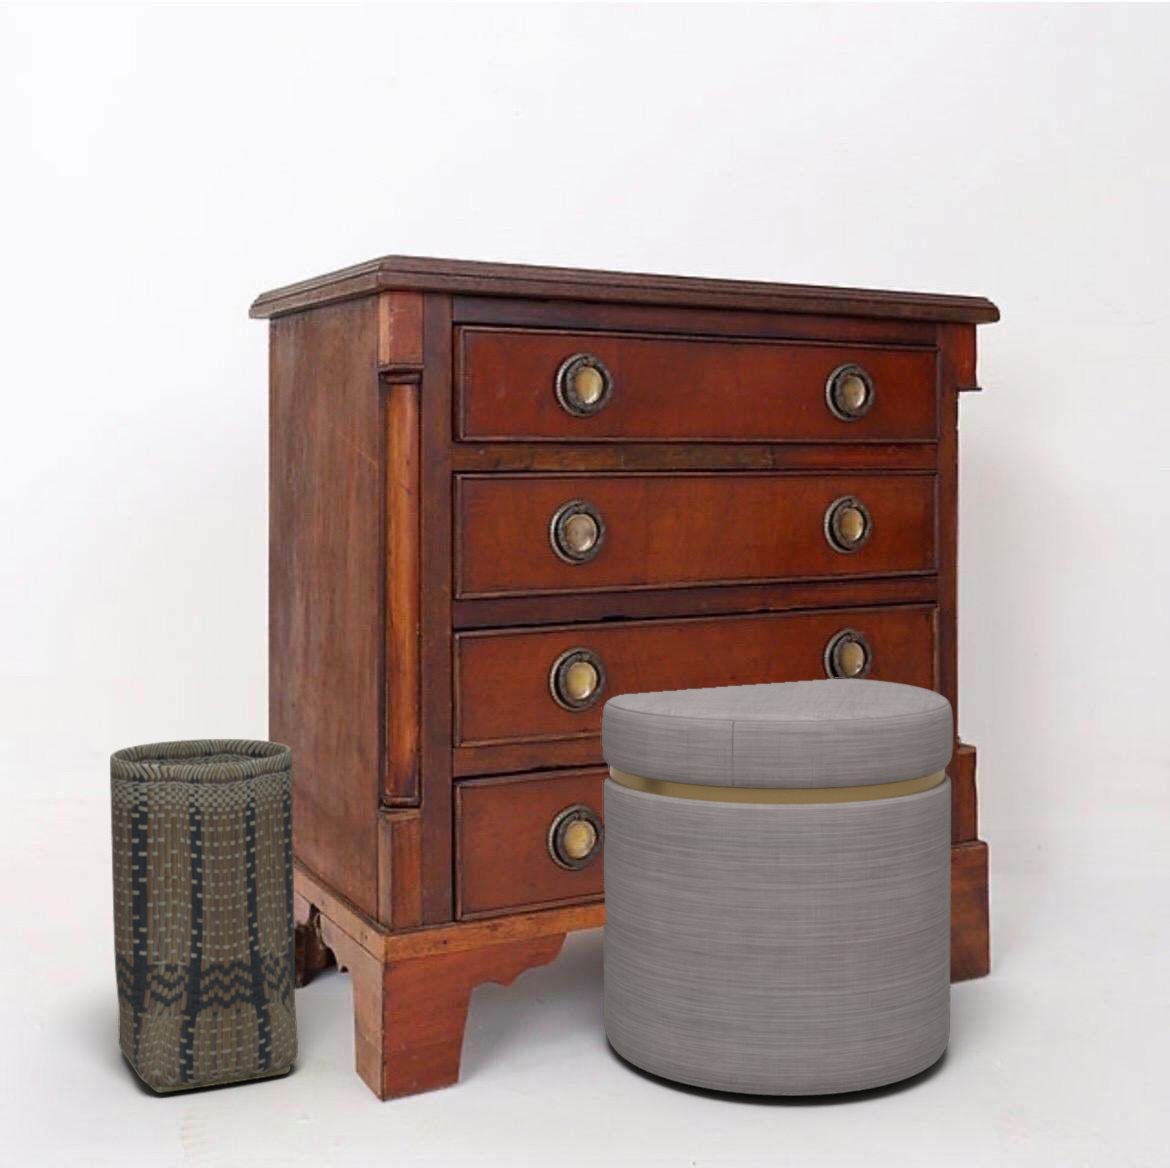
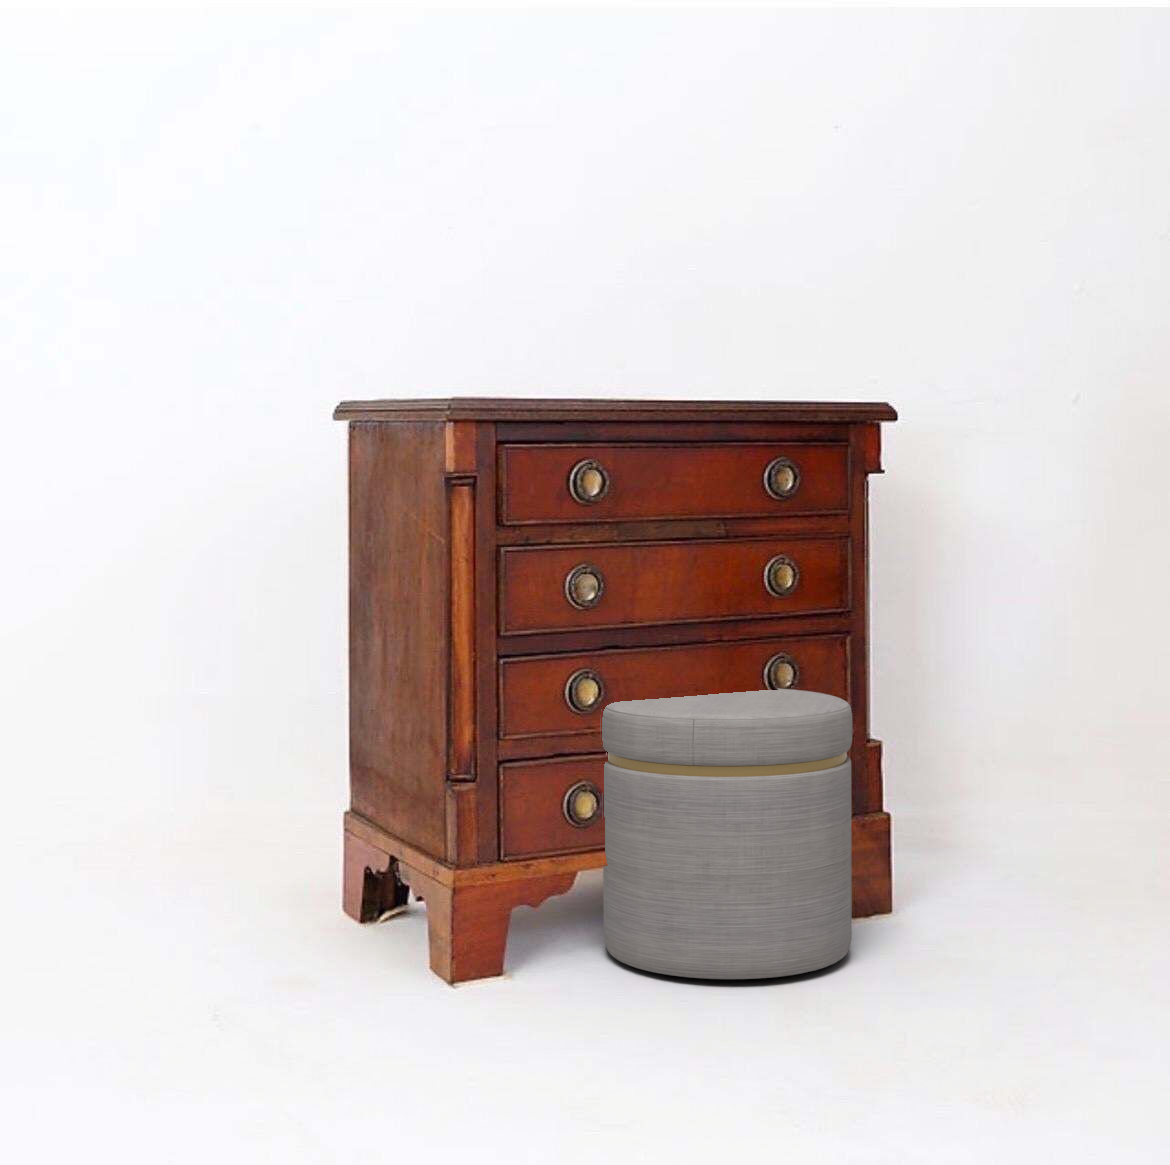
basket: present [110,739,298,1093] -> none [254,735,387,981]

